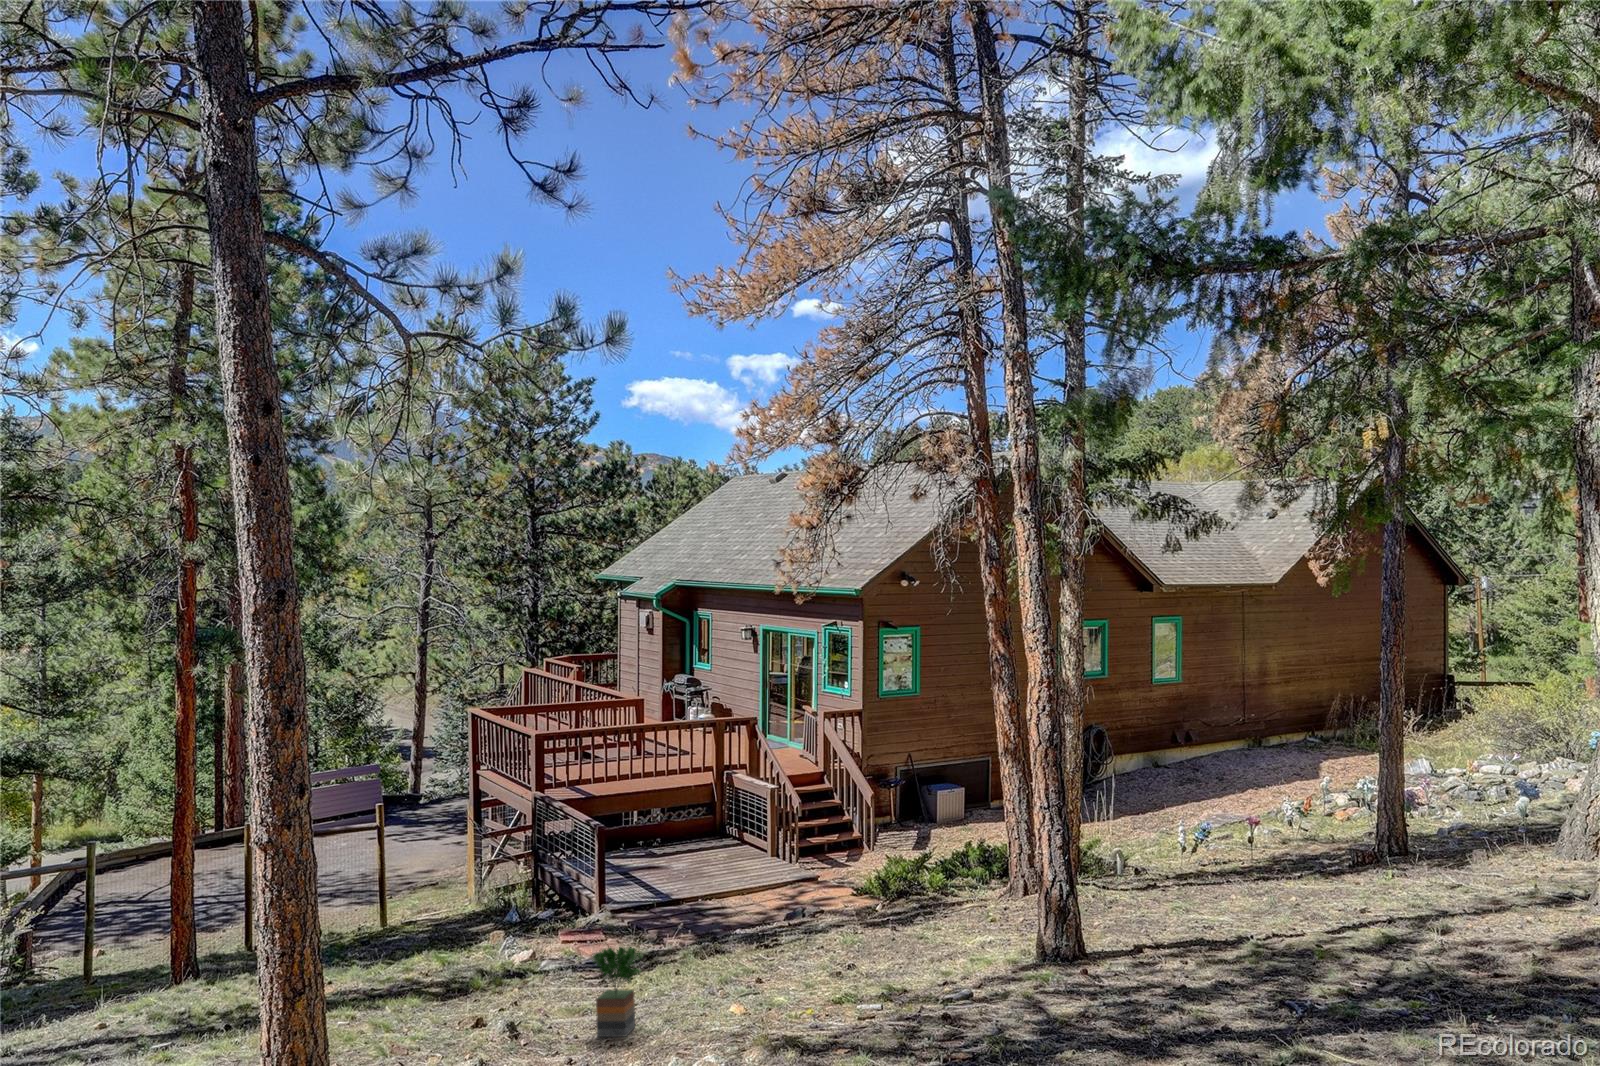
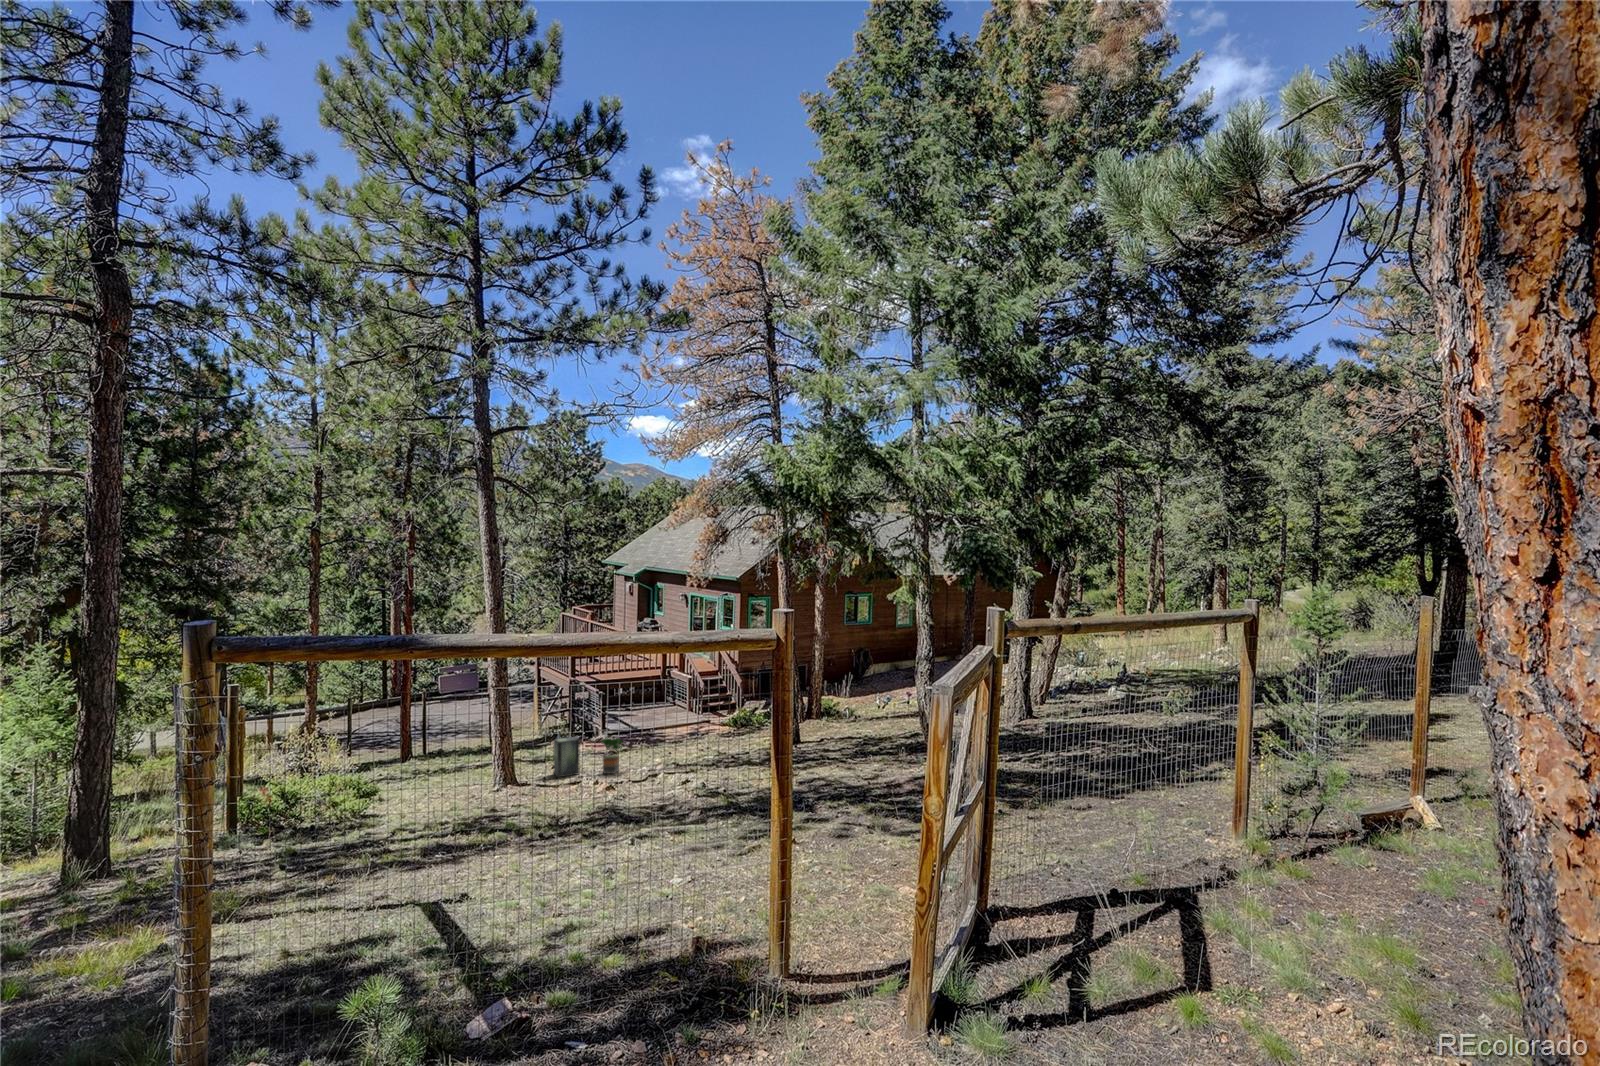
storage box: none [482,943,542,1048] -> present [553,737,580,777]

